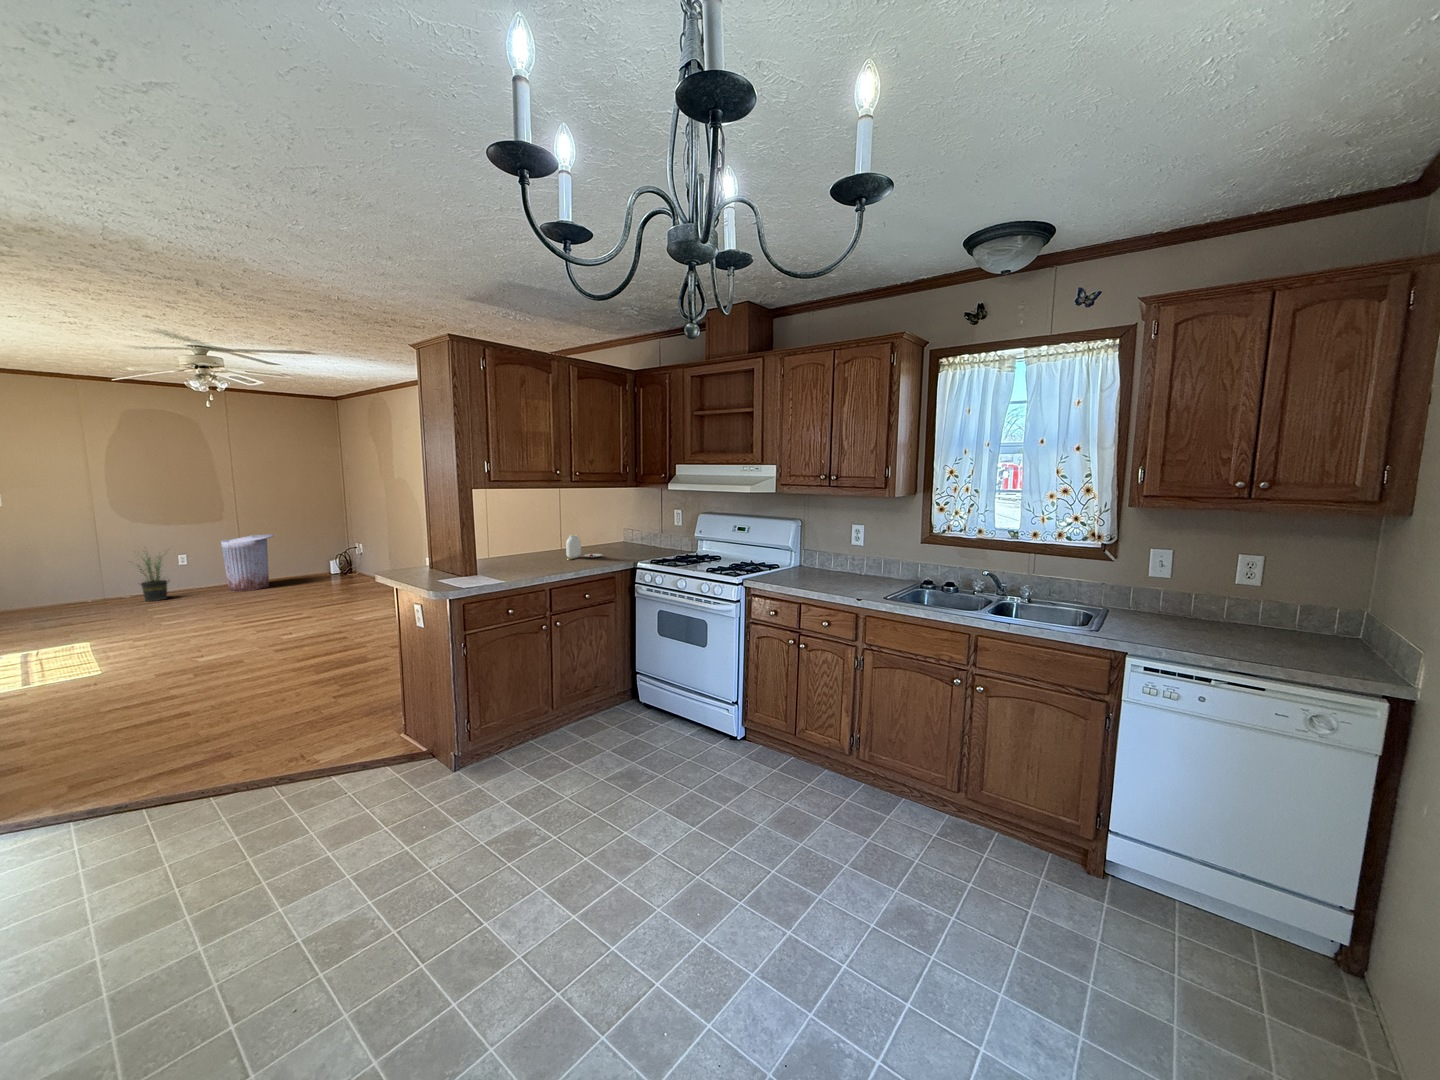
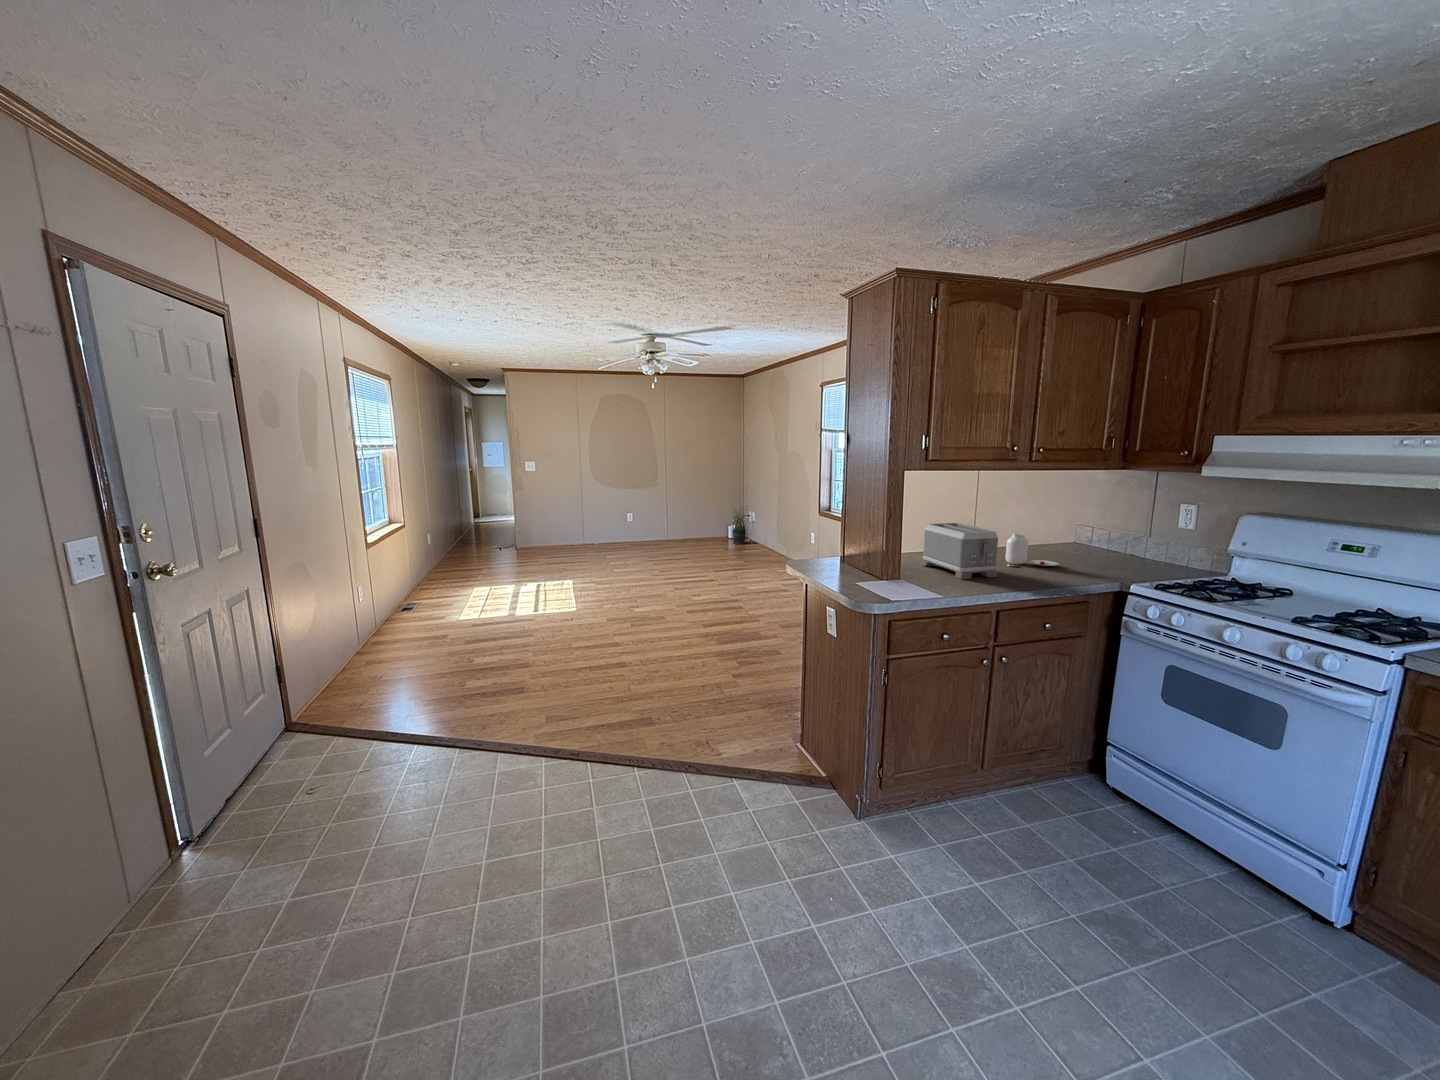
toaster: none [499,530,555,571] -> present [920,523,998,579]
trash can: present [221,534,274,591] -> none [654,500,690,548]
potted plant: present [138,552,169,601] -> present [732,509,746,544]

